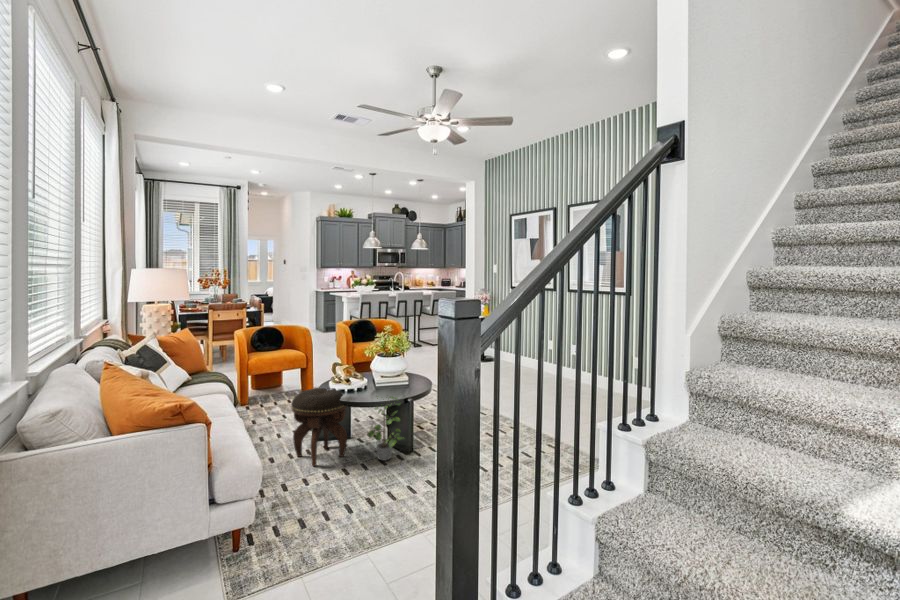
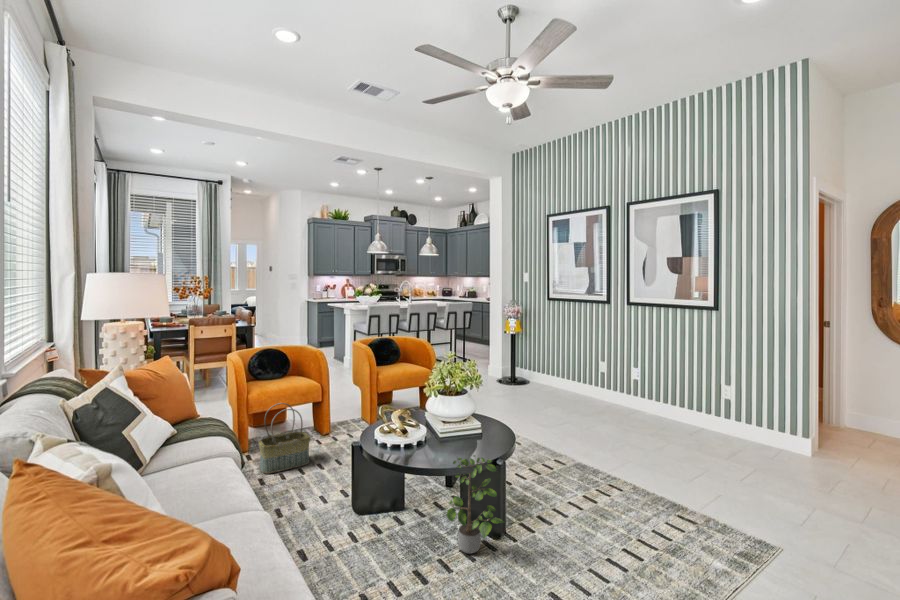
basket: none [254,366,292,417] -> present [259,403,310,474]
footstool: present [291,388,347,466] -> none [332,444,413,571]

